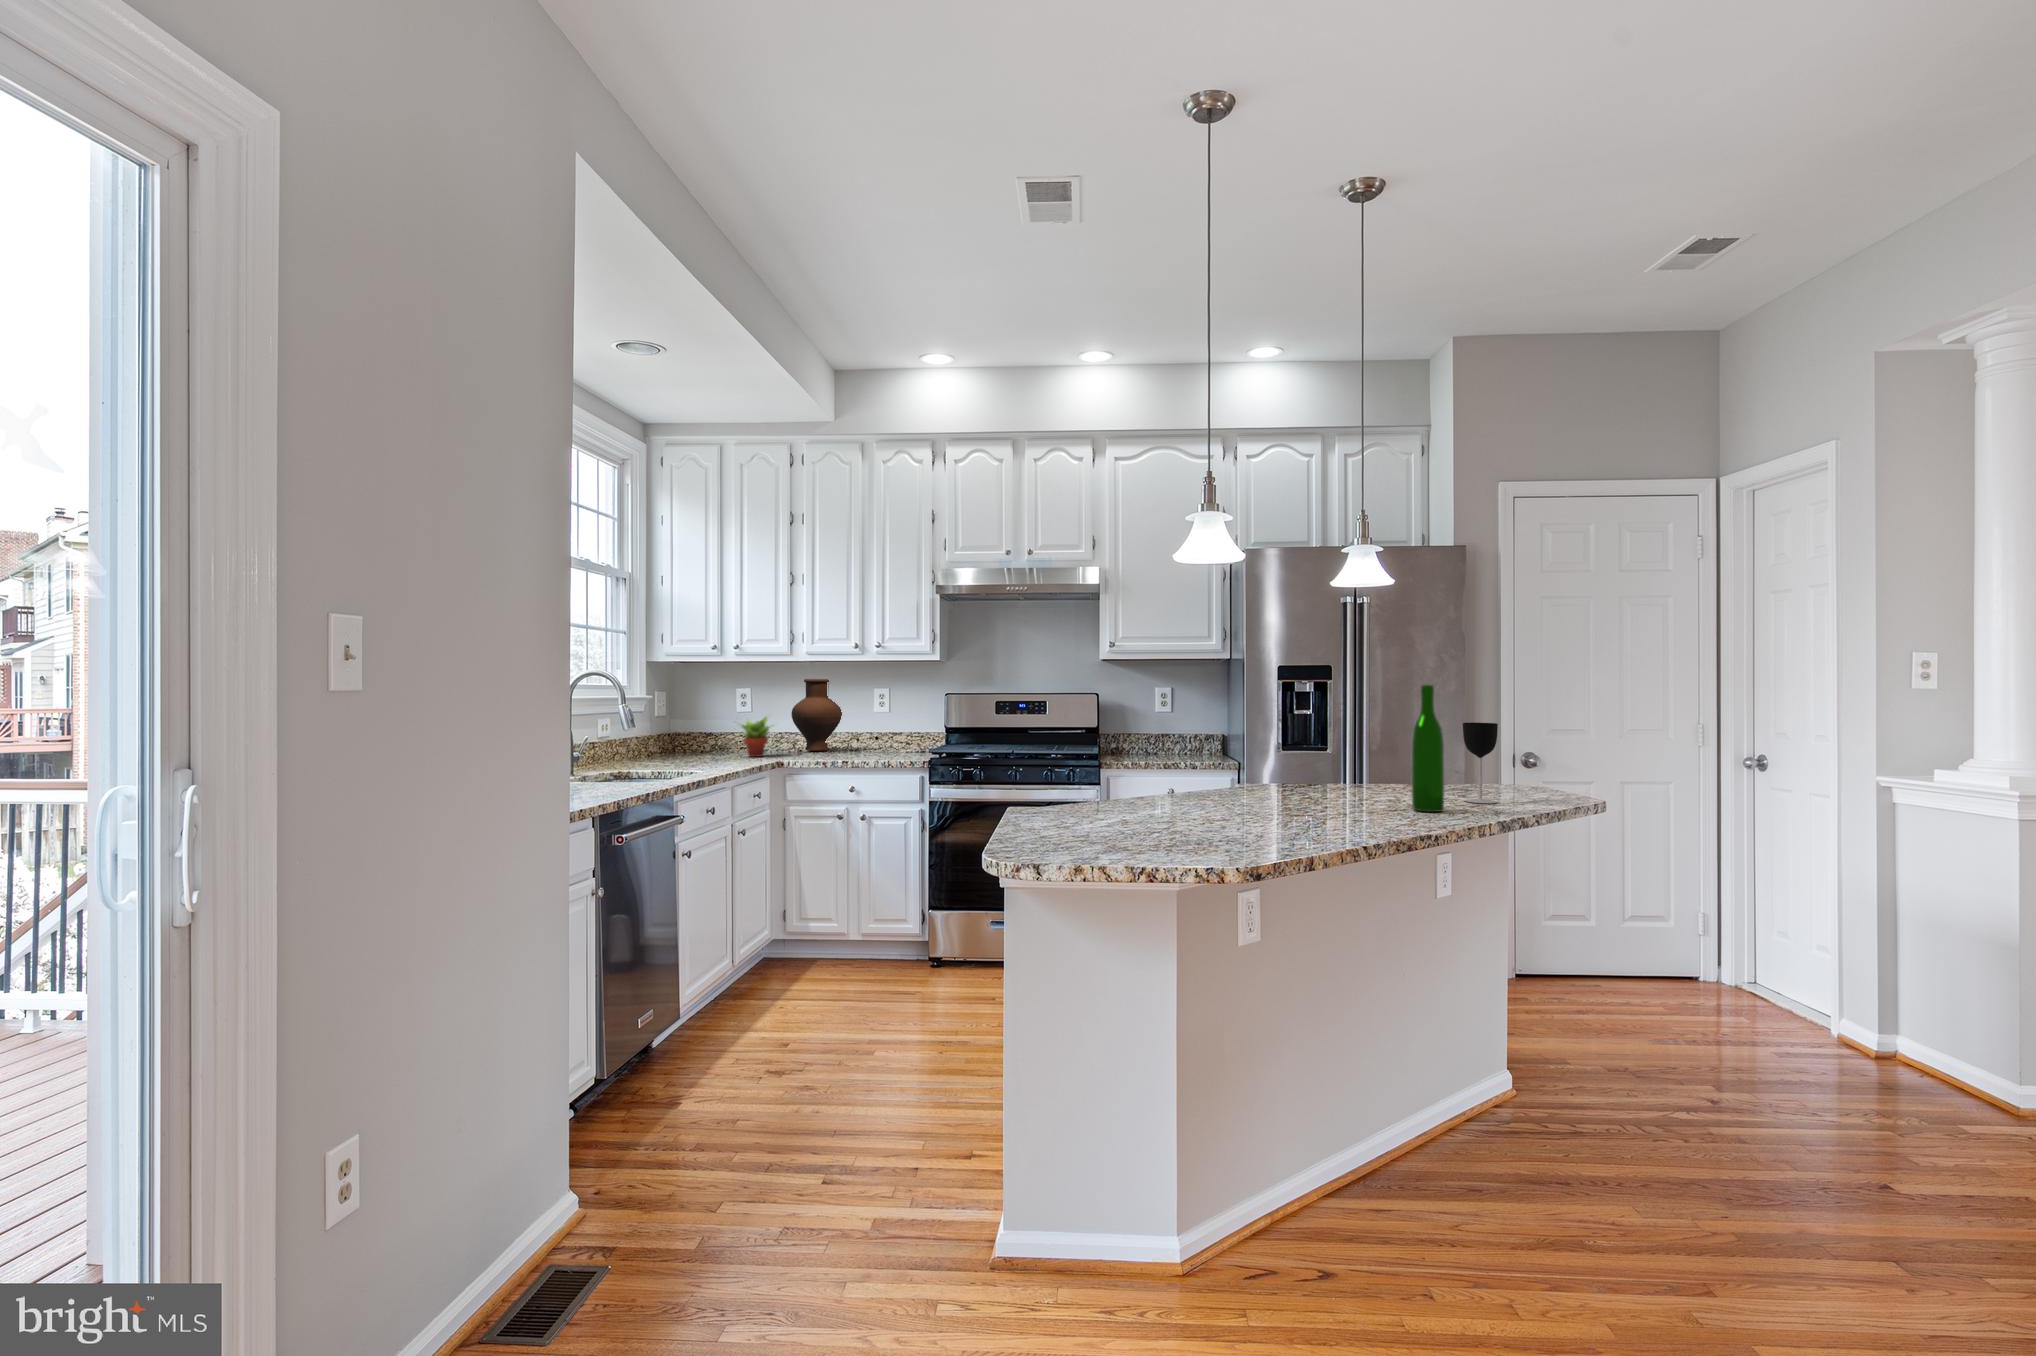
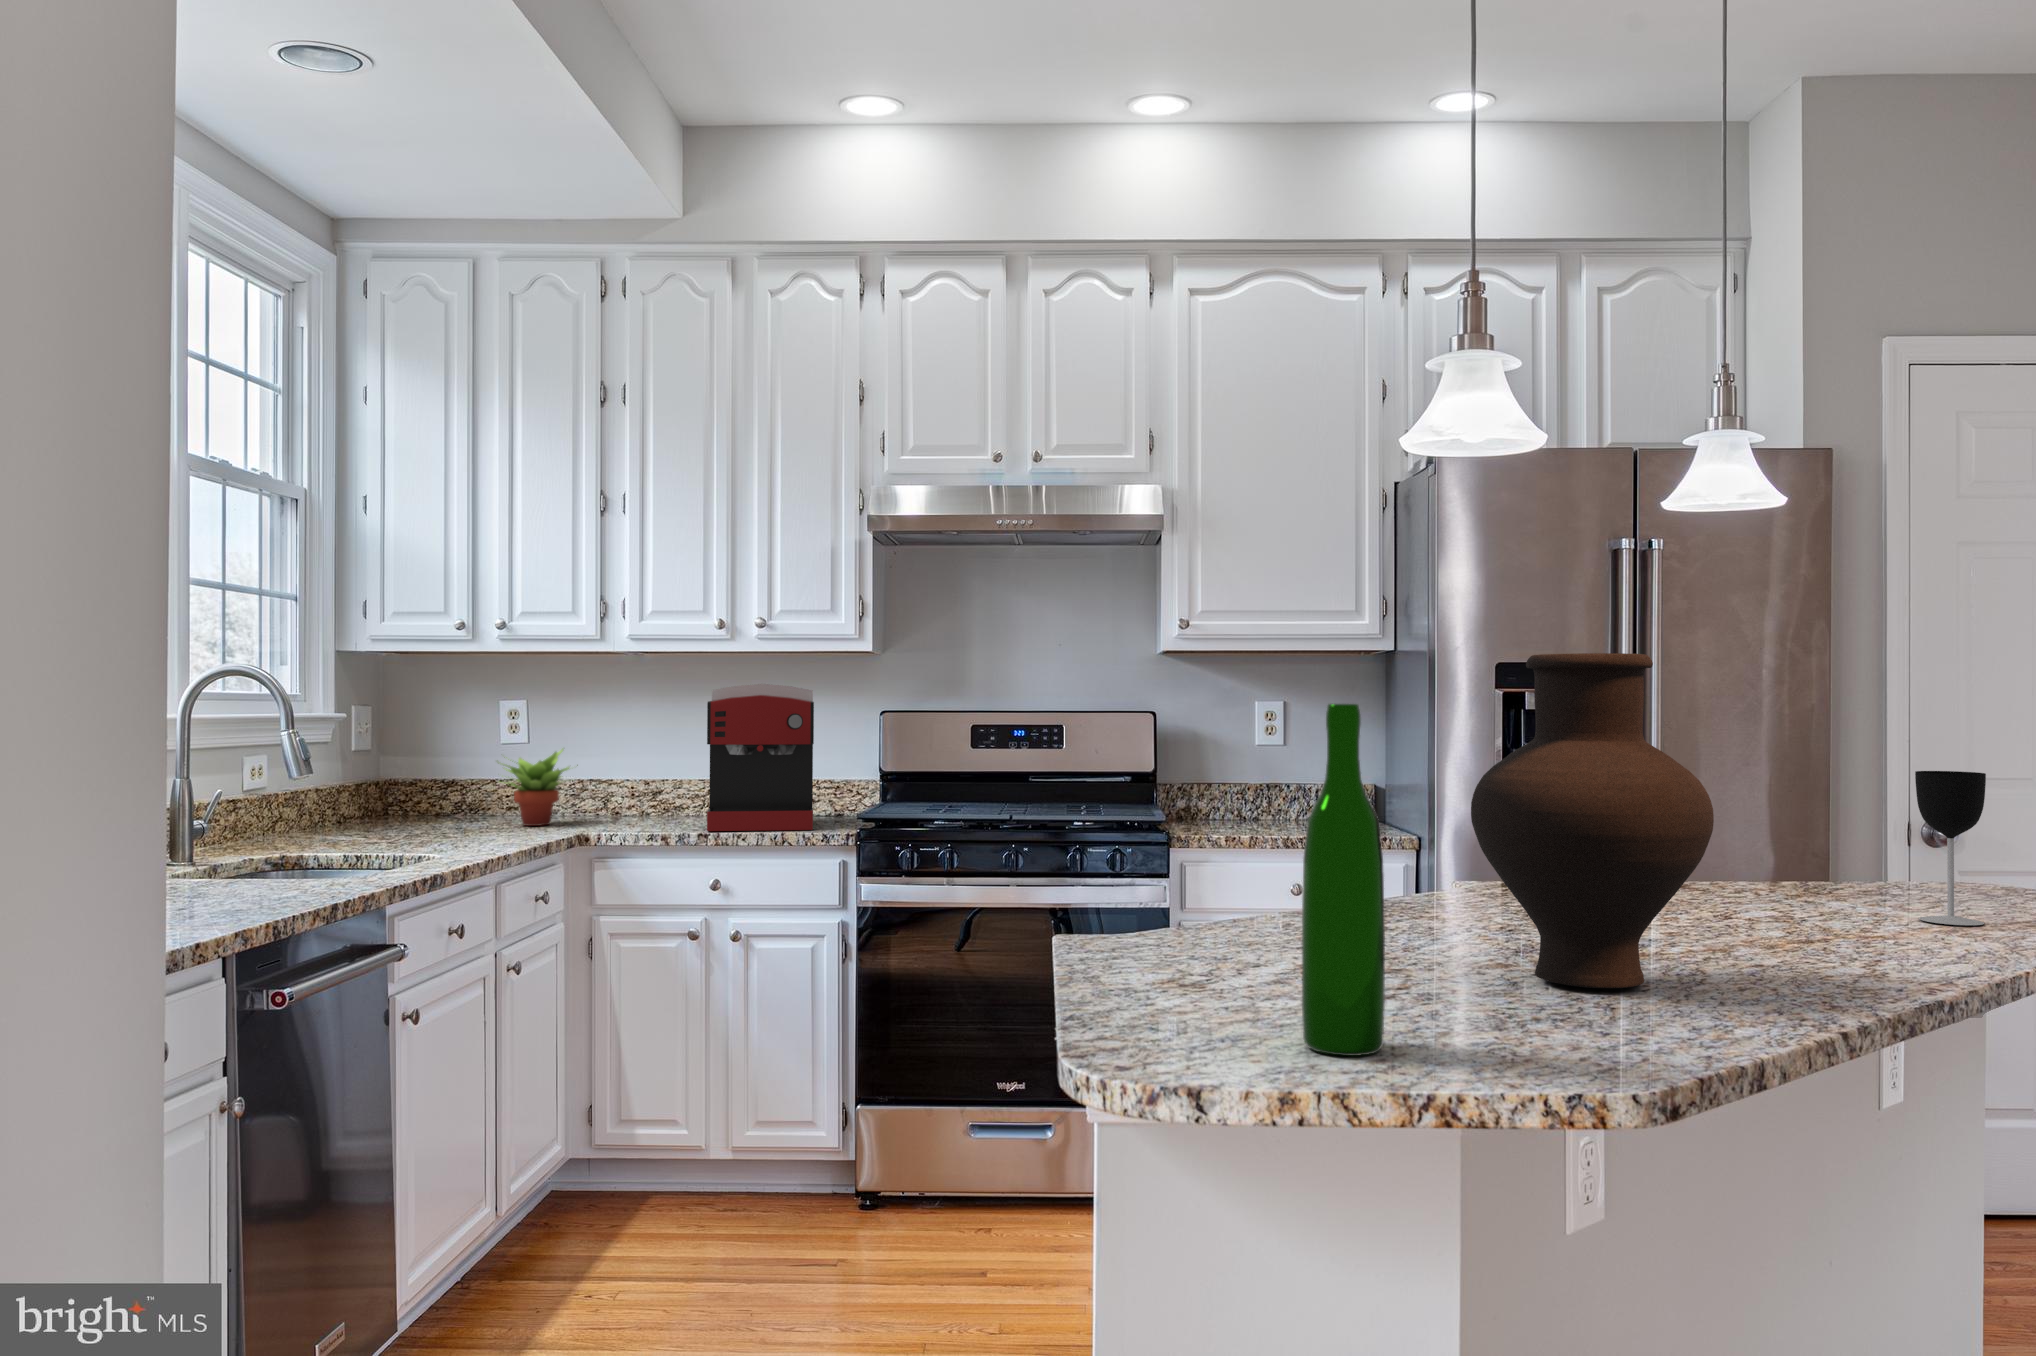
vase: present [791,679,842,751] -> present [1471,653,1714,988]
coffee maker: none [847,679,906,759] -> present [707,684,814,831]
wine bottle: present [1411,685,1444,812] -> present [1302,704,1385,1056]

